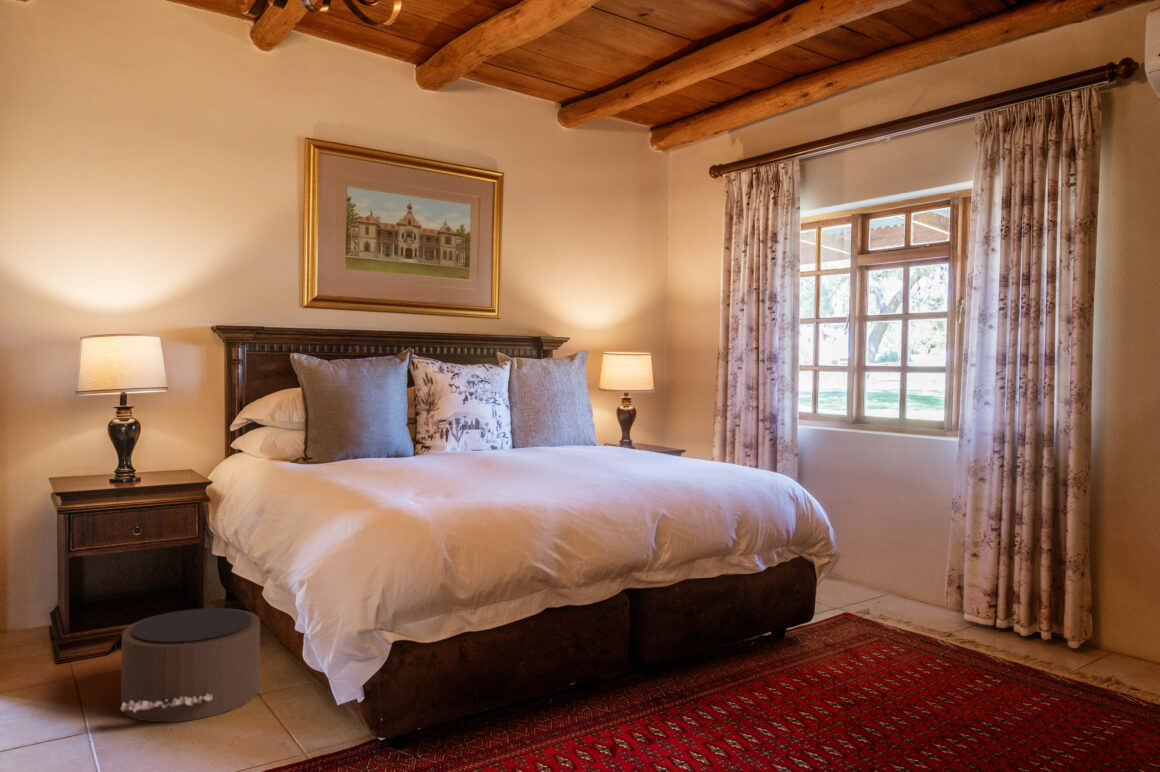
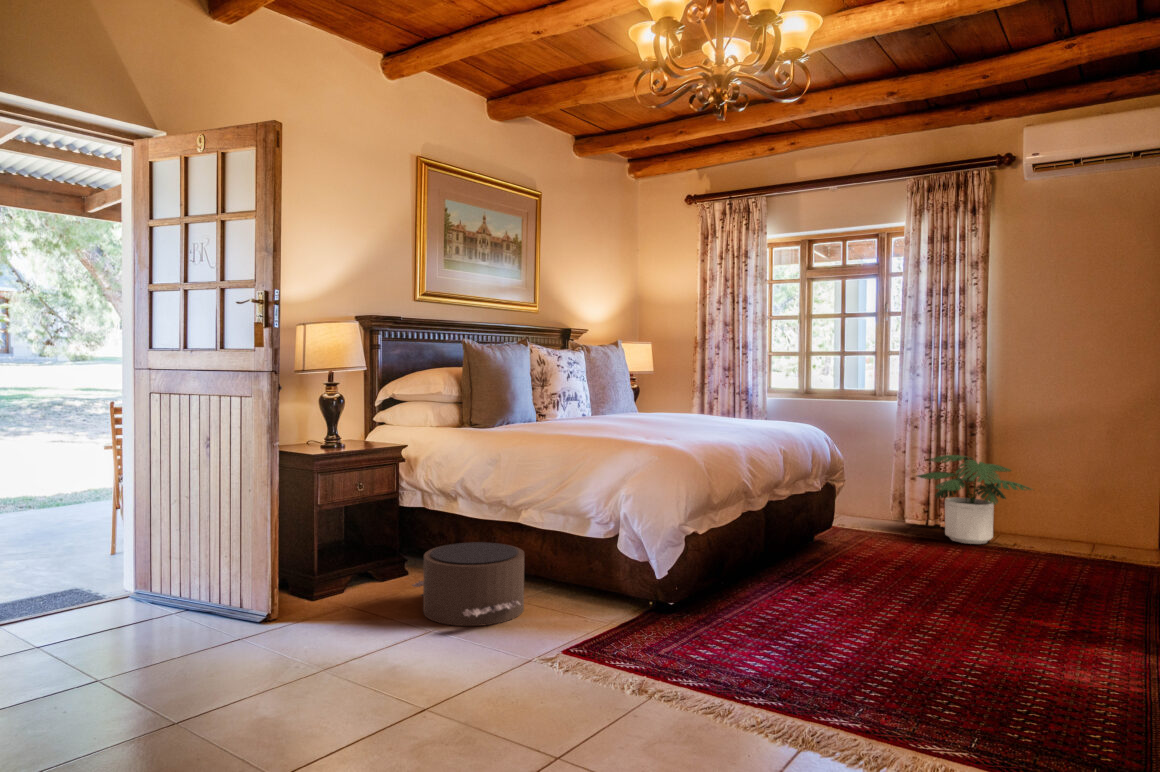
potted plant: none [964,524,1132,667] -> present [917,455,1032,544]

